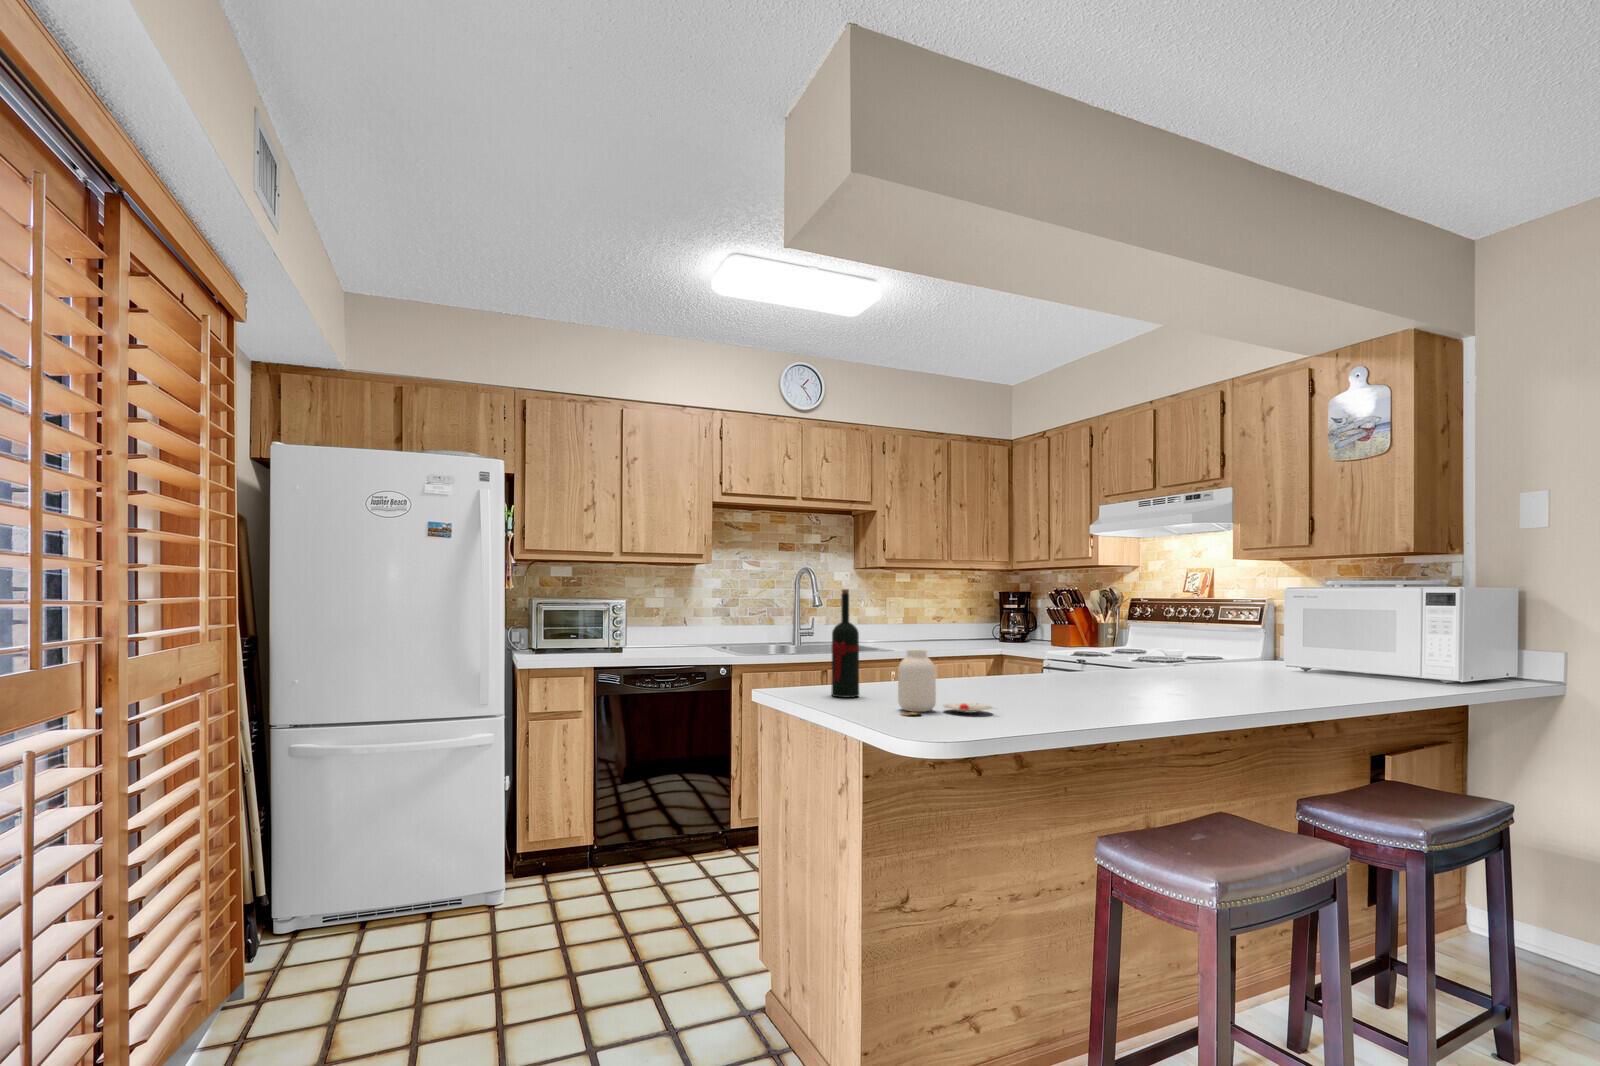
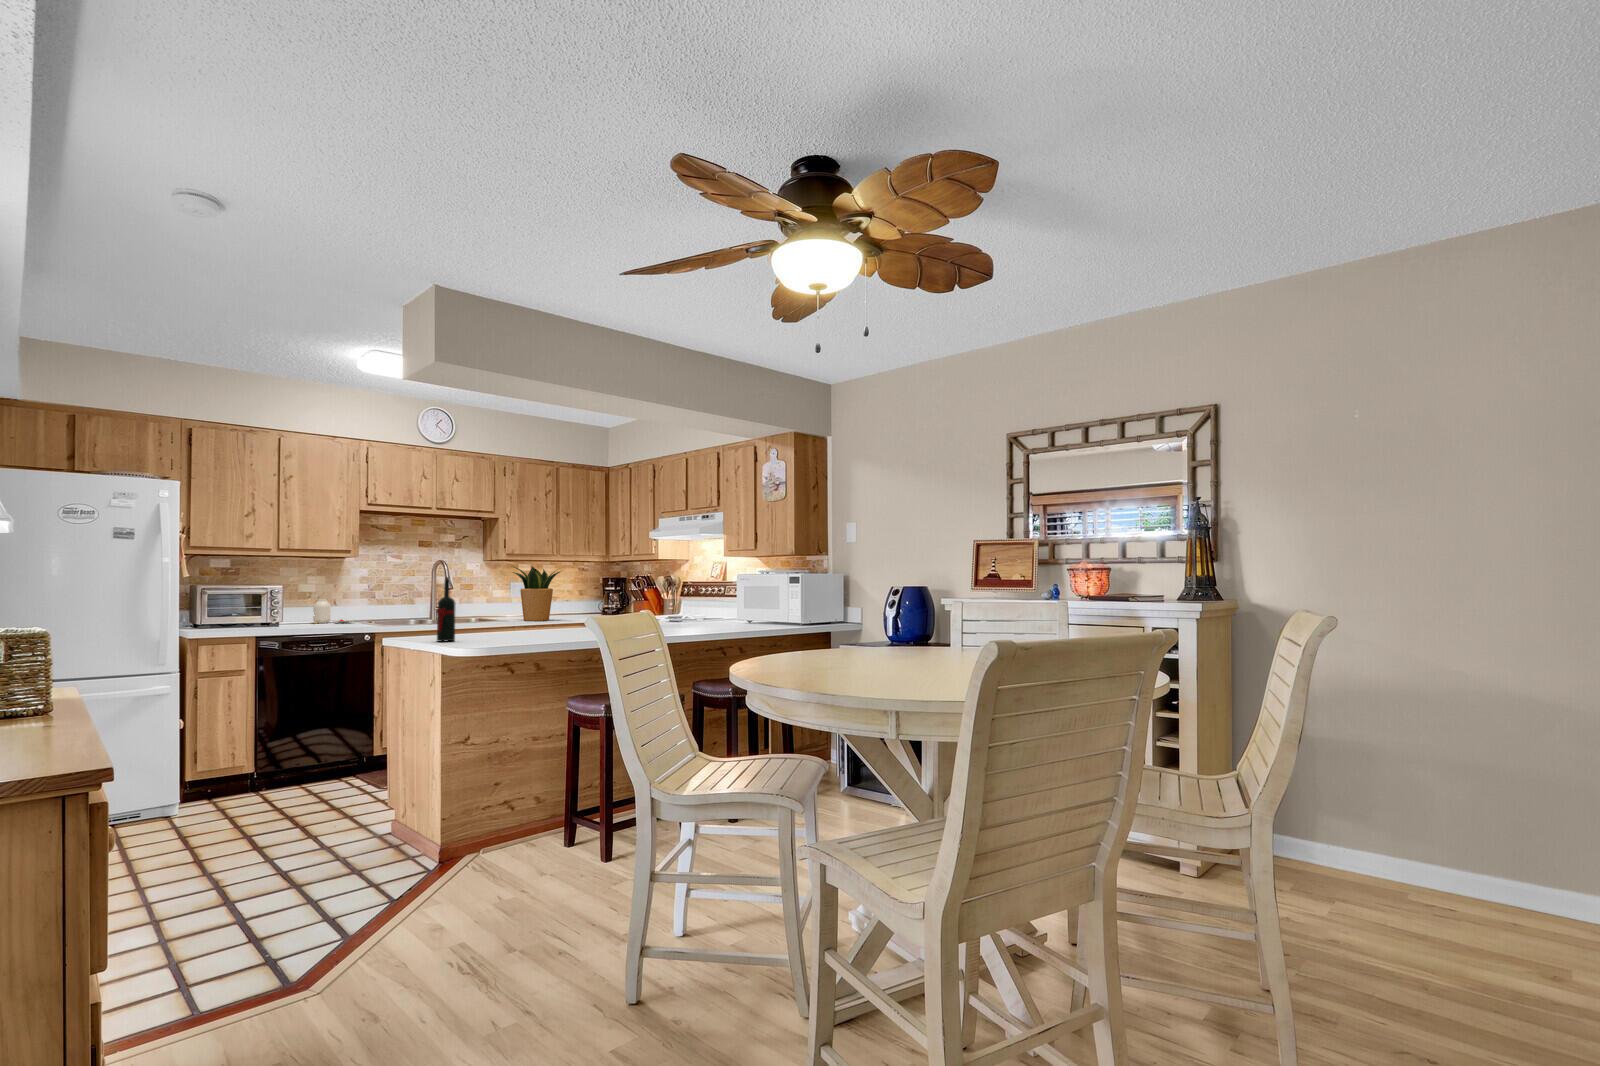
potted plant: none [891,574,962,649] -> present [512,566,561,621]
jar: present [898,650,992,716] -> present [312,599,354,624]

